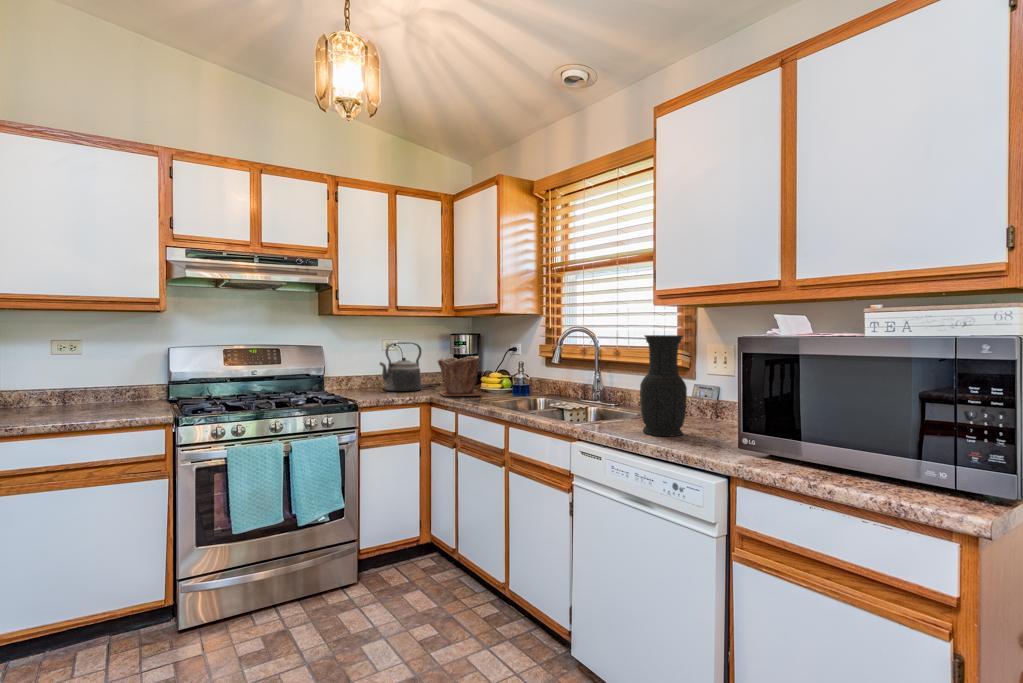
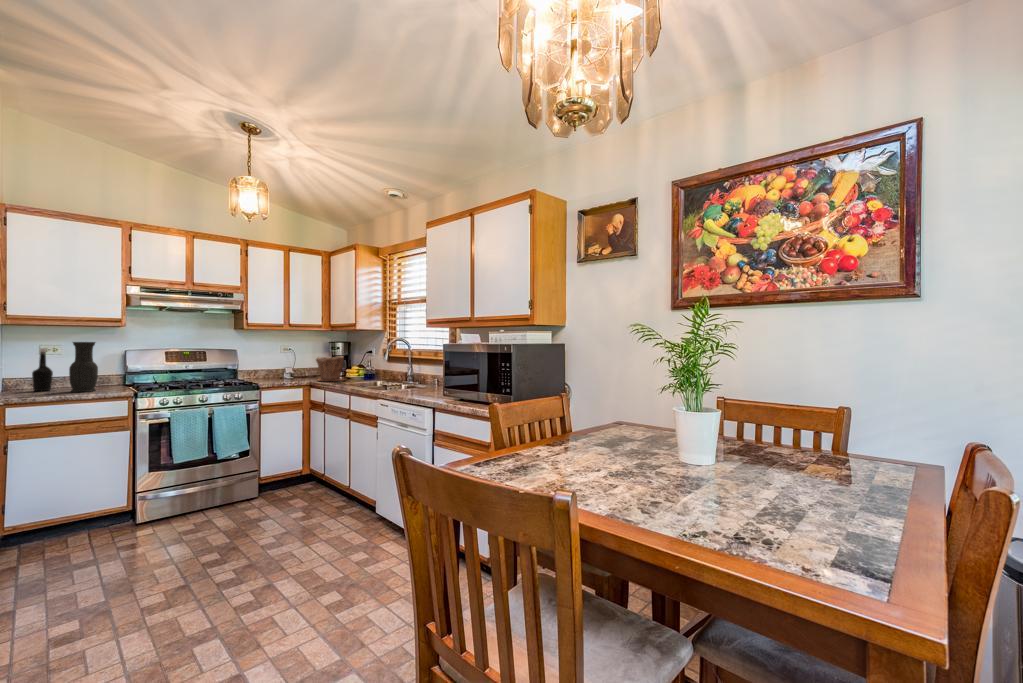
vase: present [640,335,687,436] -> present [69,342,98,392]
kettle: present [380,342,421,391] -> none [277,347,307,379]
bottle: none [34,345,64,412] -> present [32,348,53,391]

